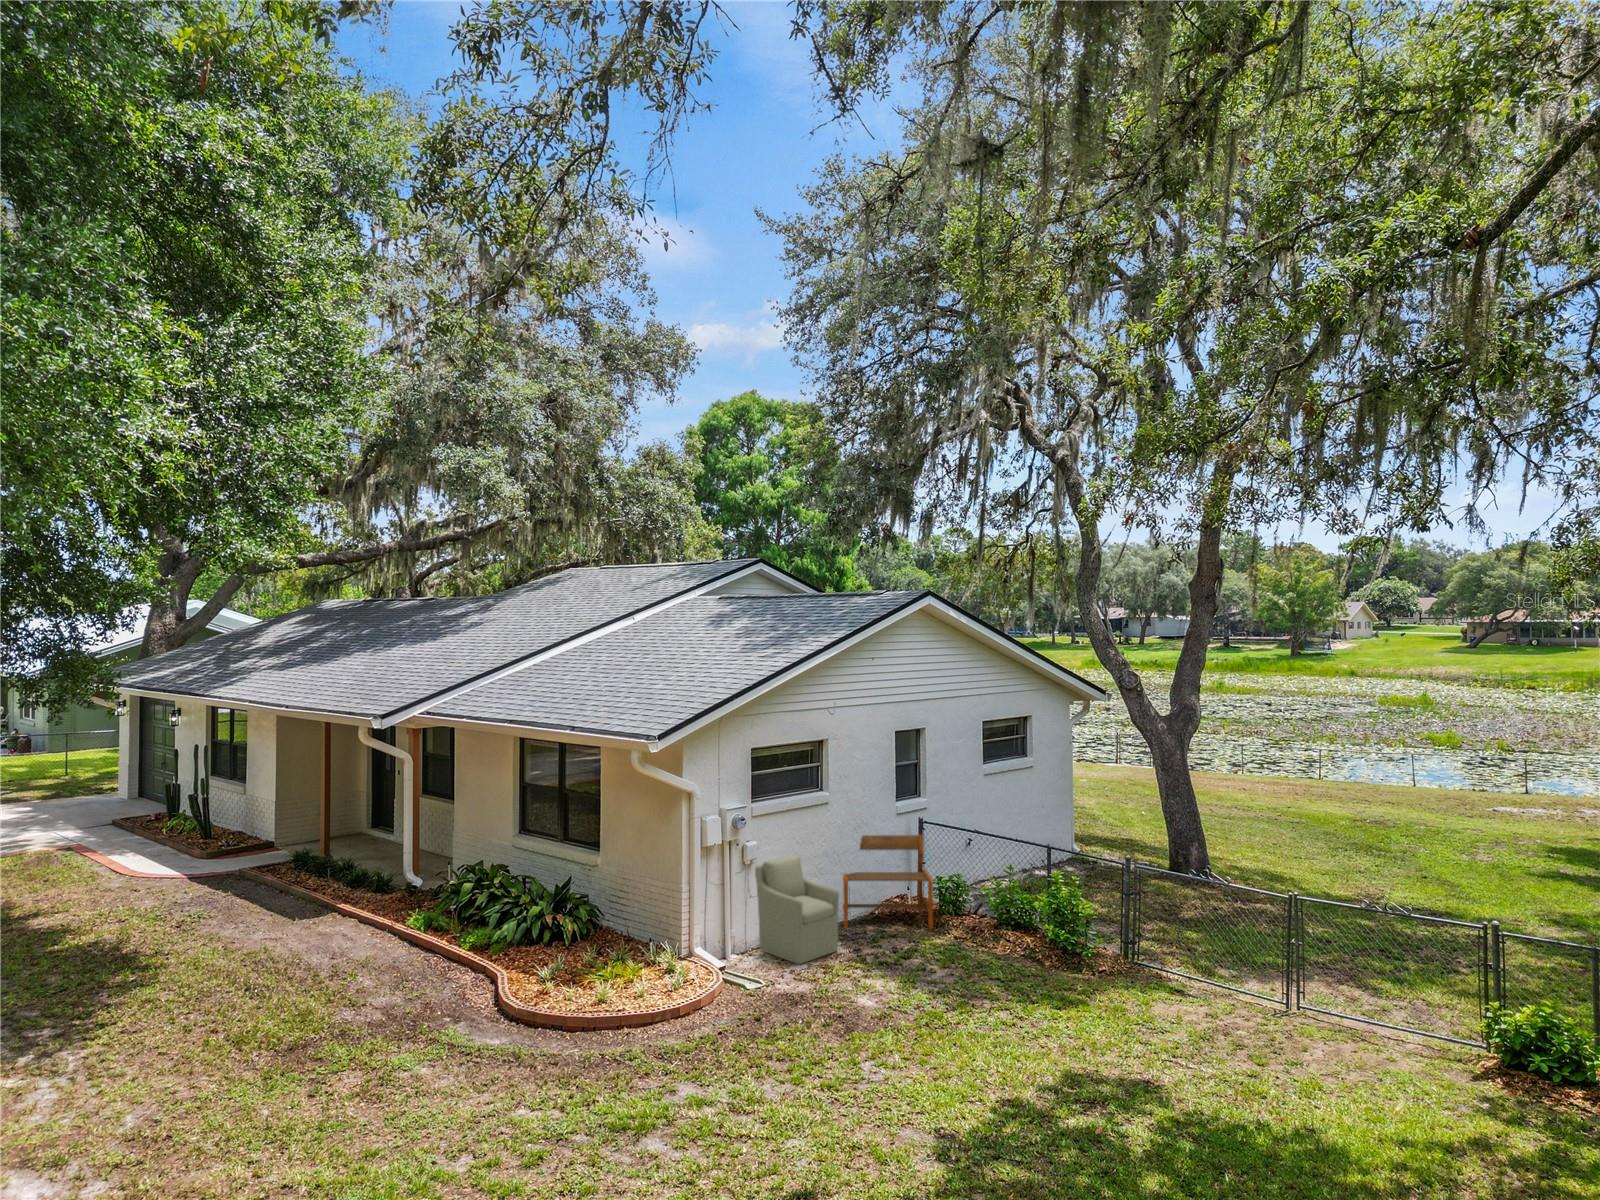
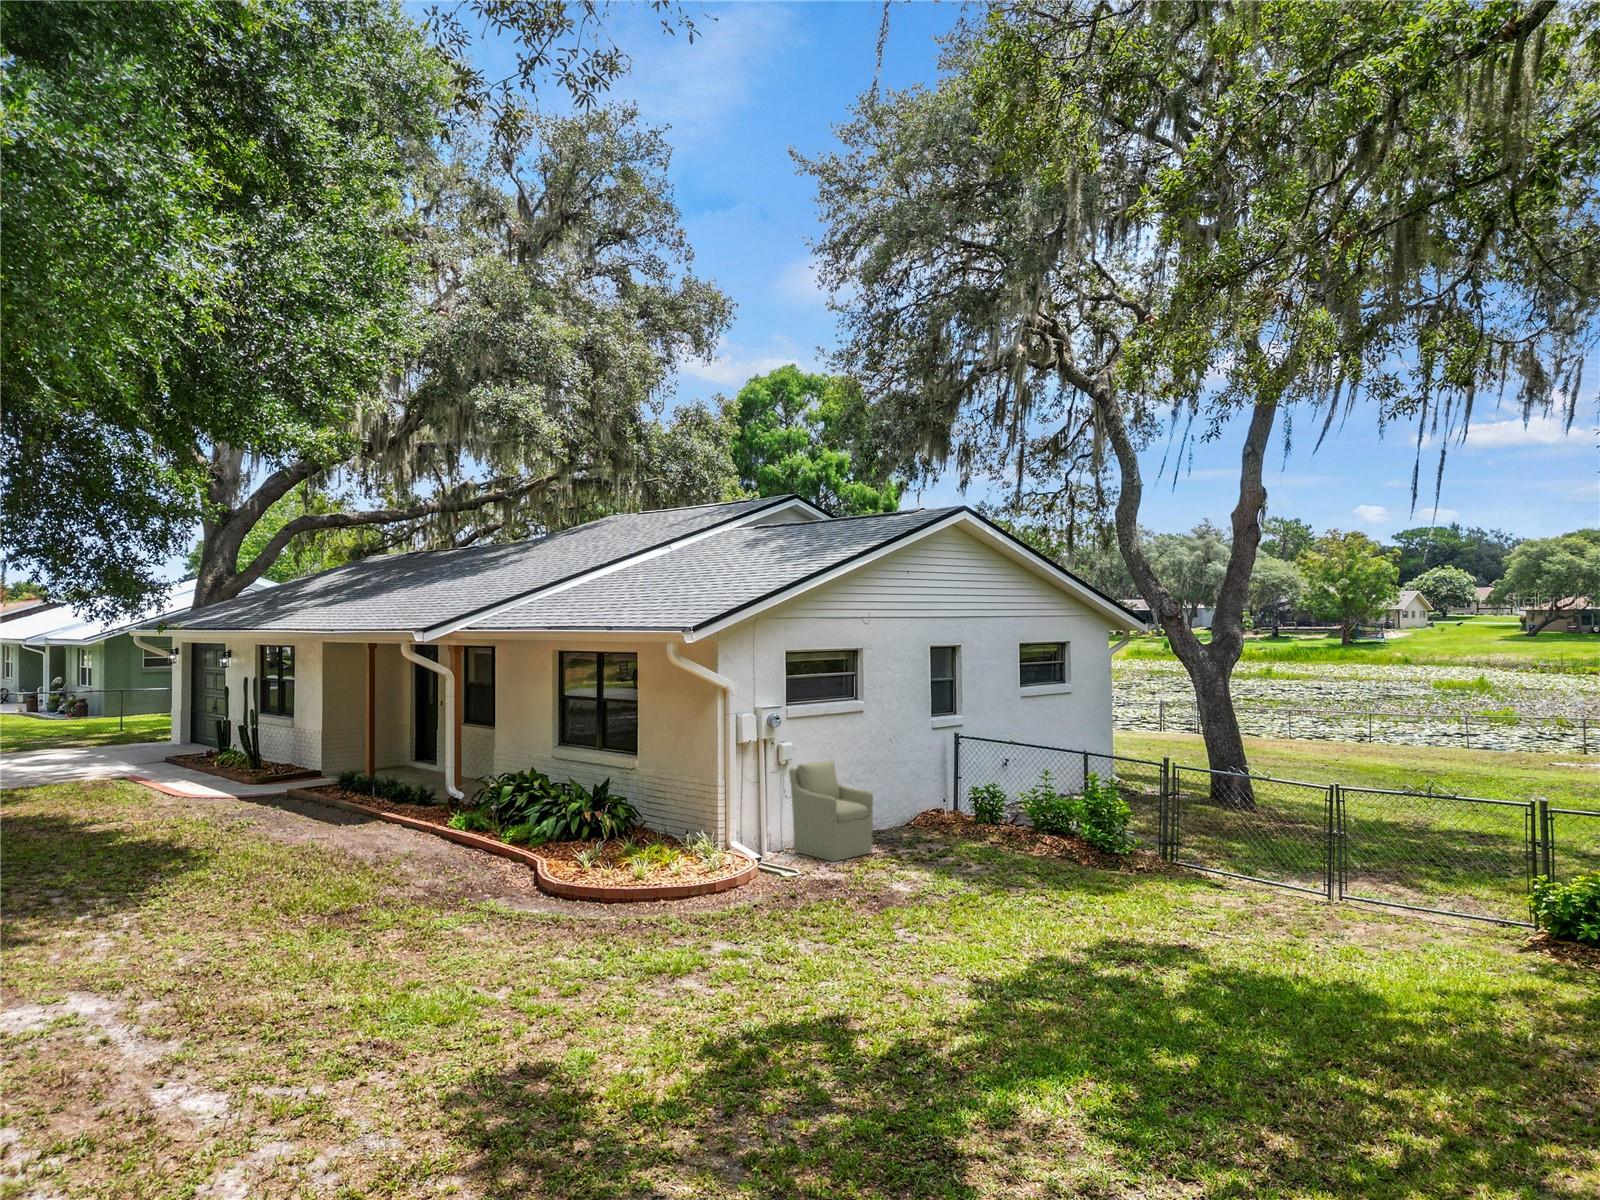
bench: present [843,834,933,929] -> none [876,749,968,839]

